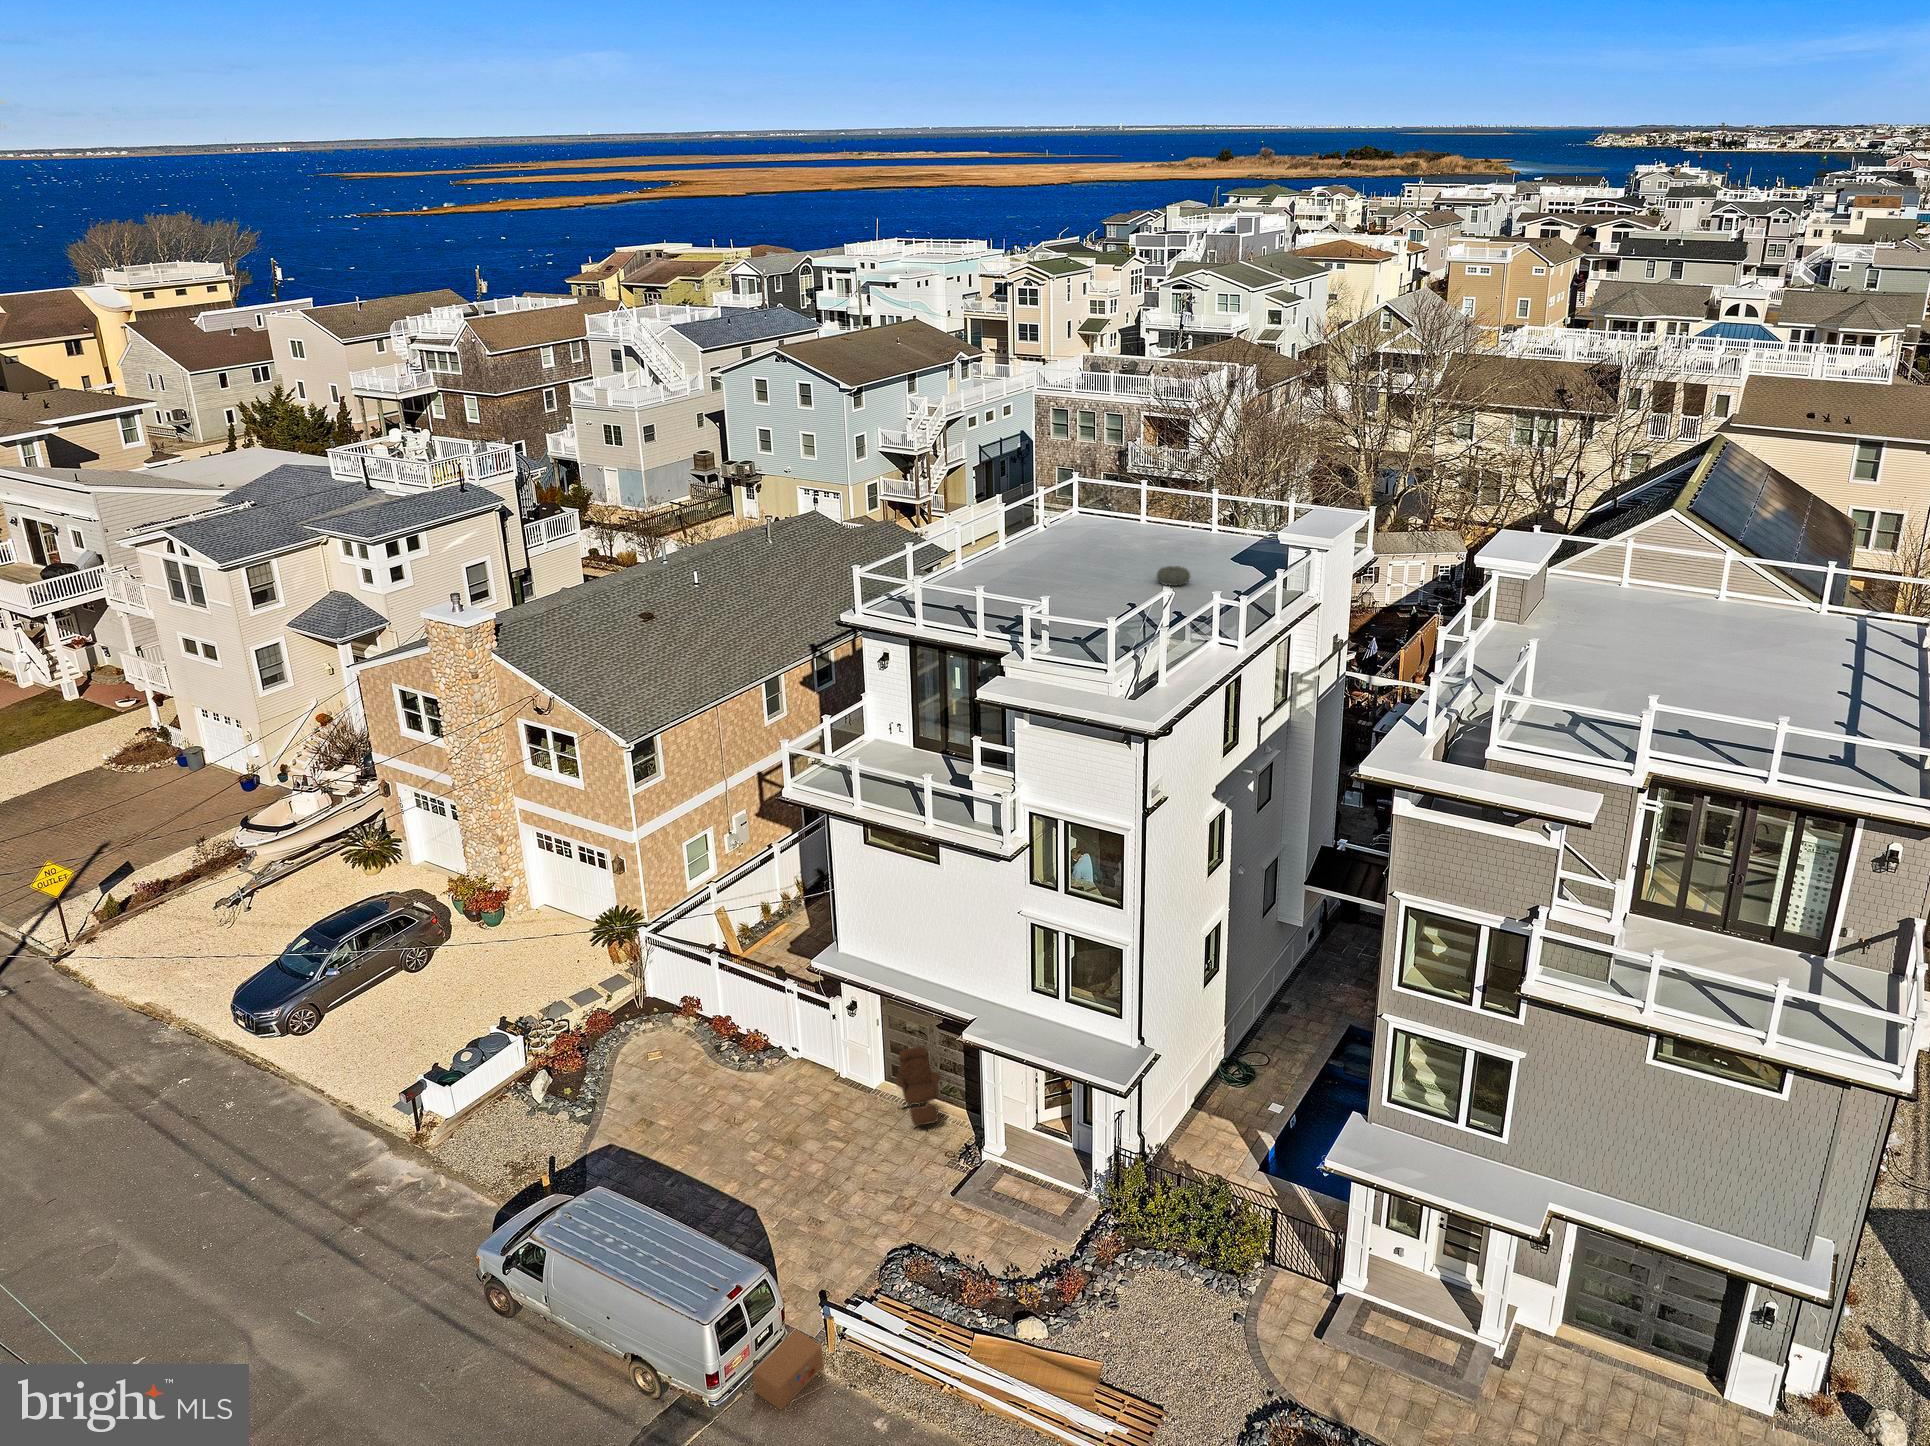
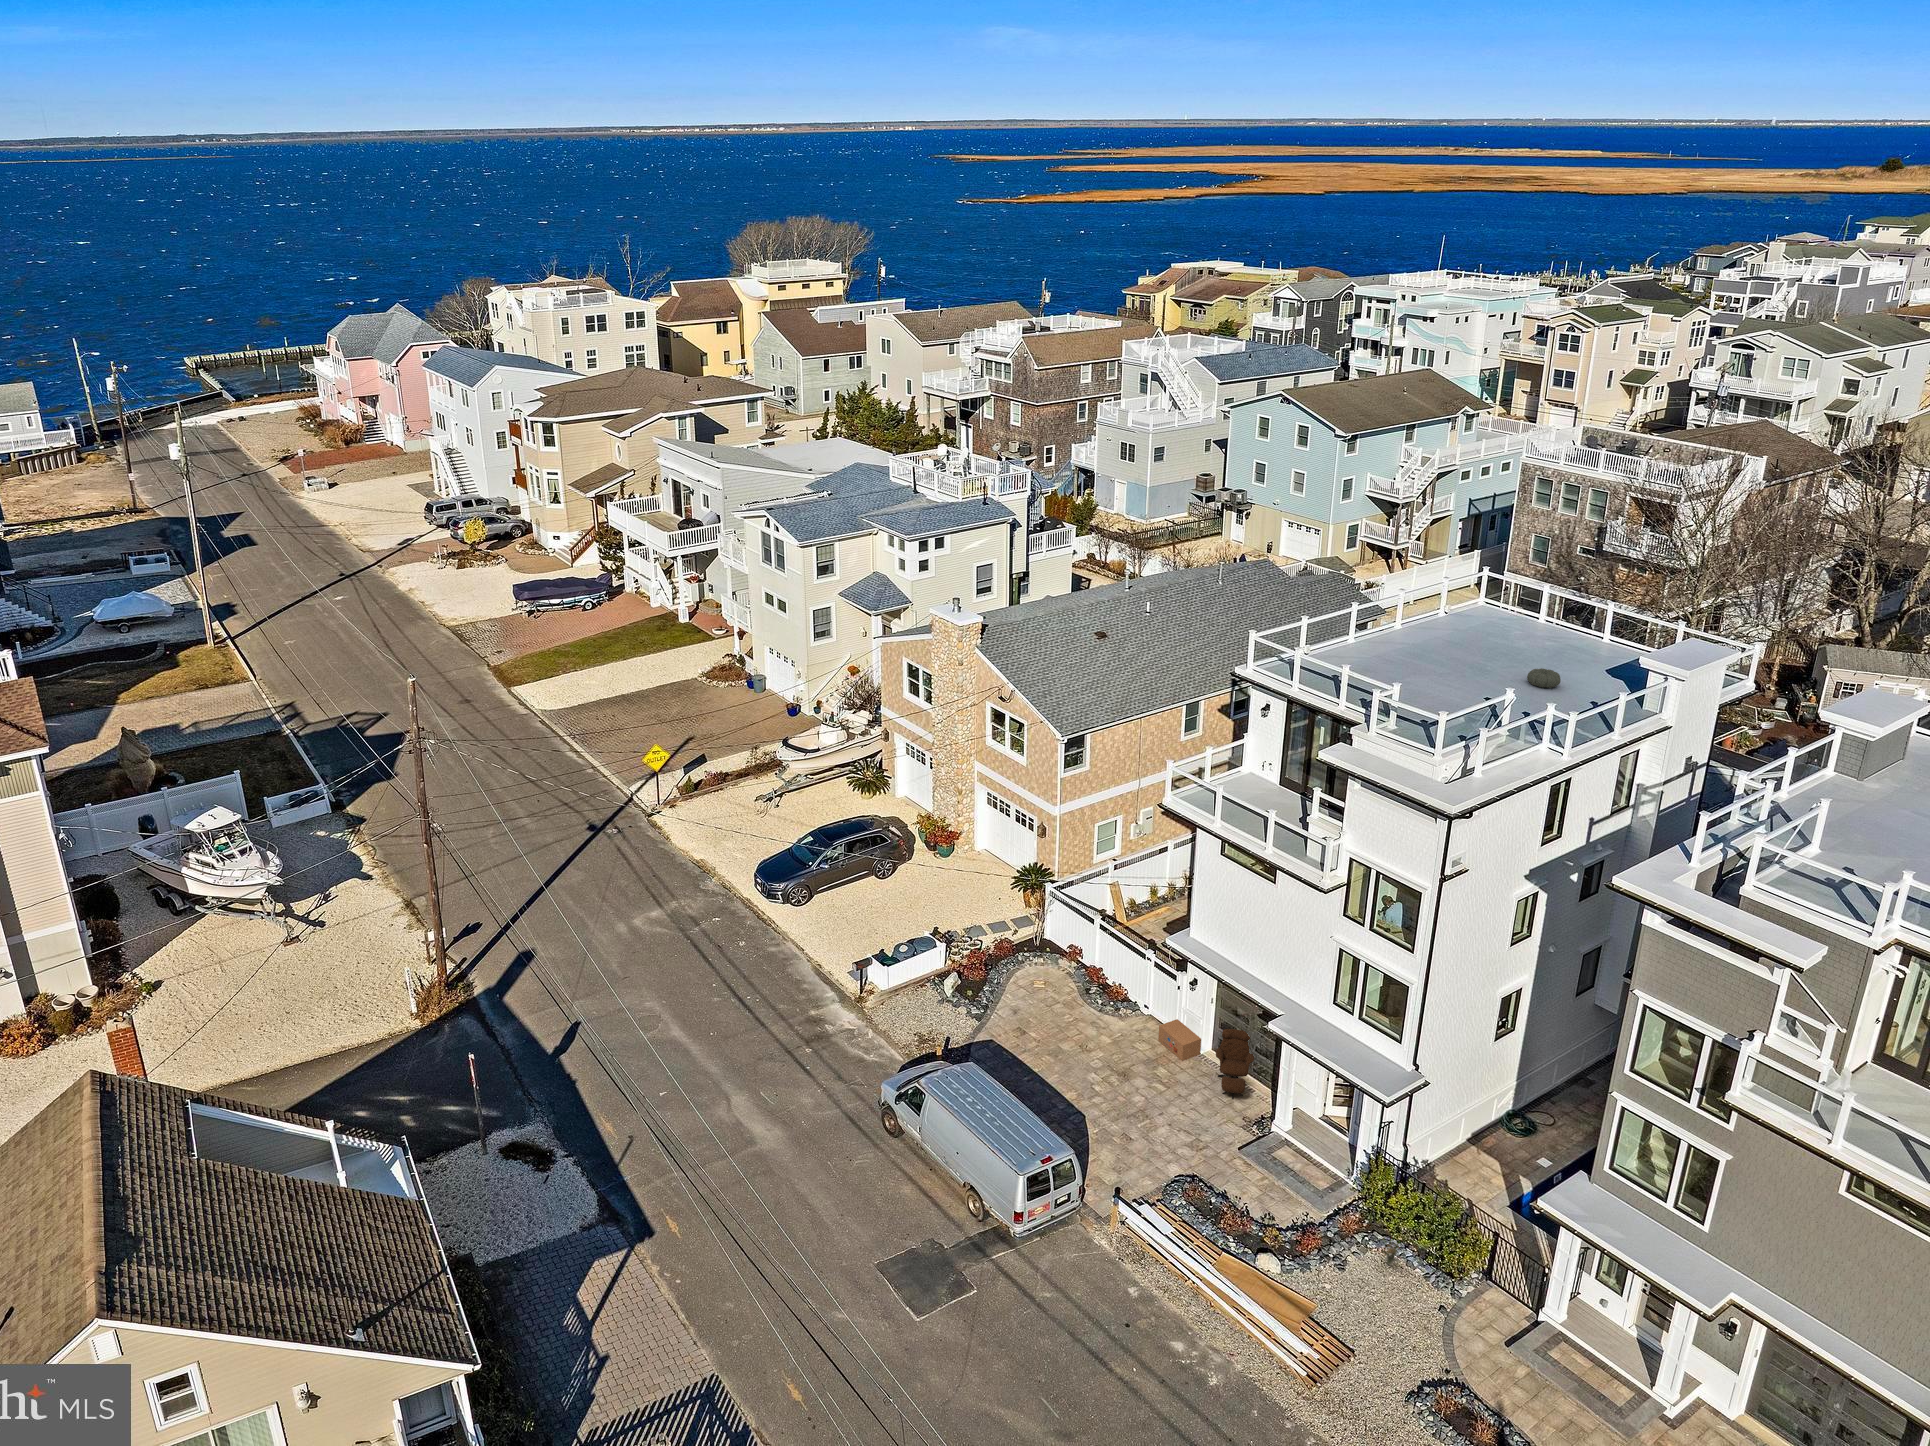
potted plant: none [1143,1243,1169,1279] -> present [1382,1239,1399,1266]
cardboard box: present [752,1330,824,1410] -> present [1158,1019,1201,1061]

